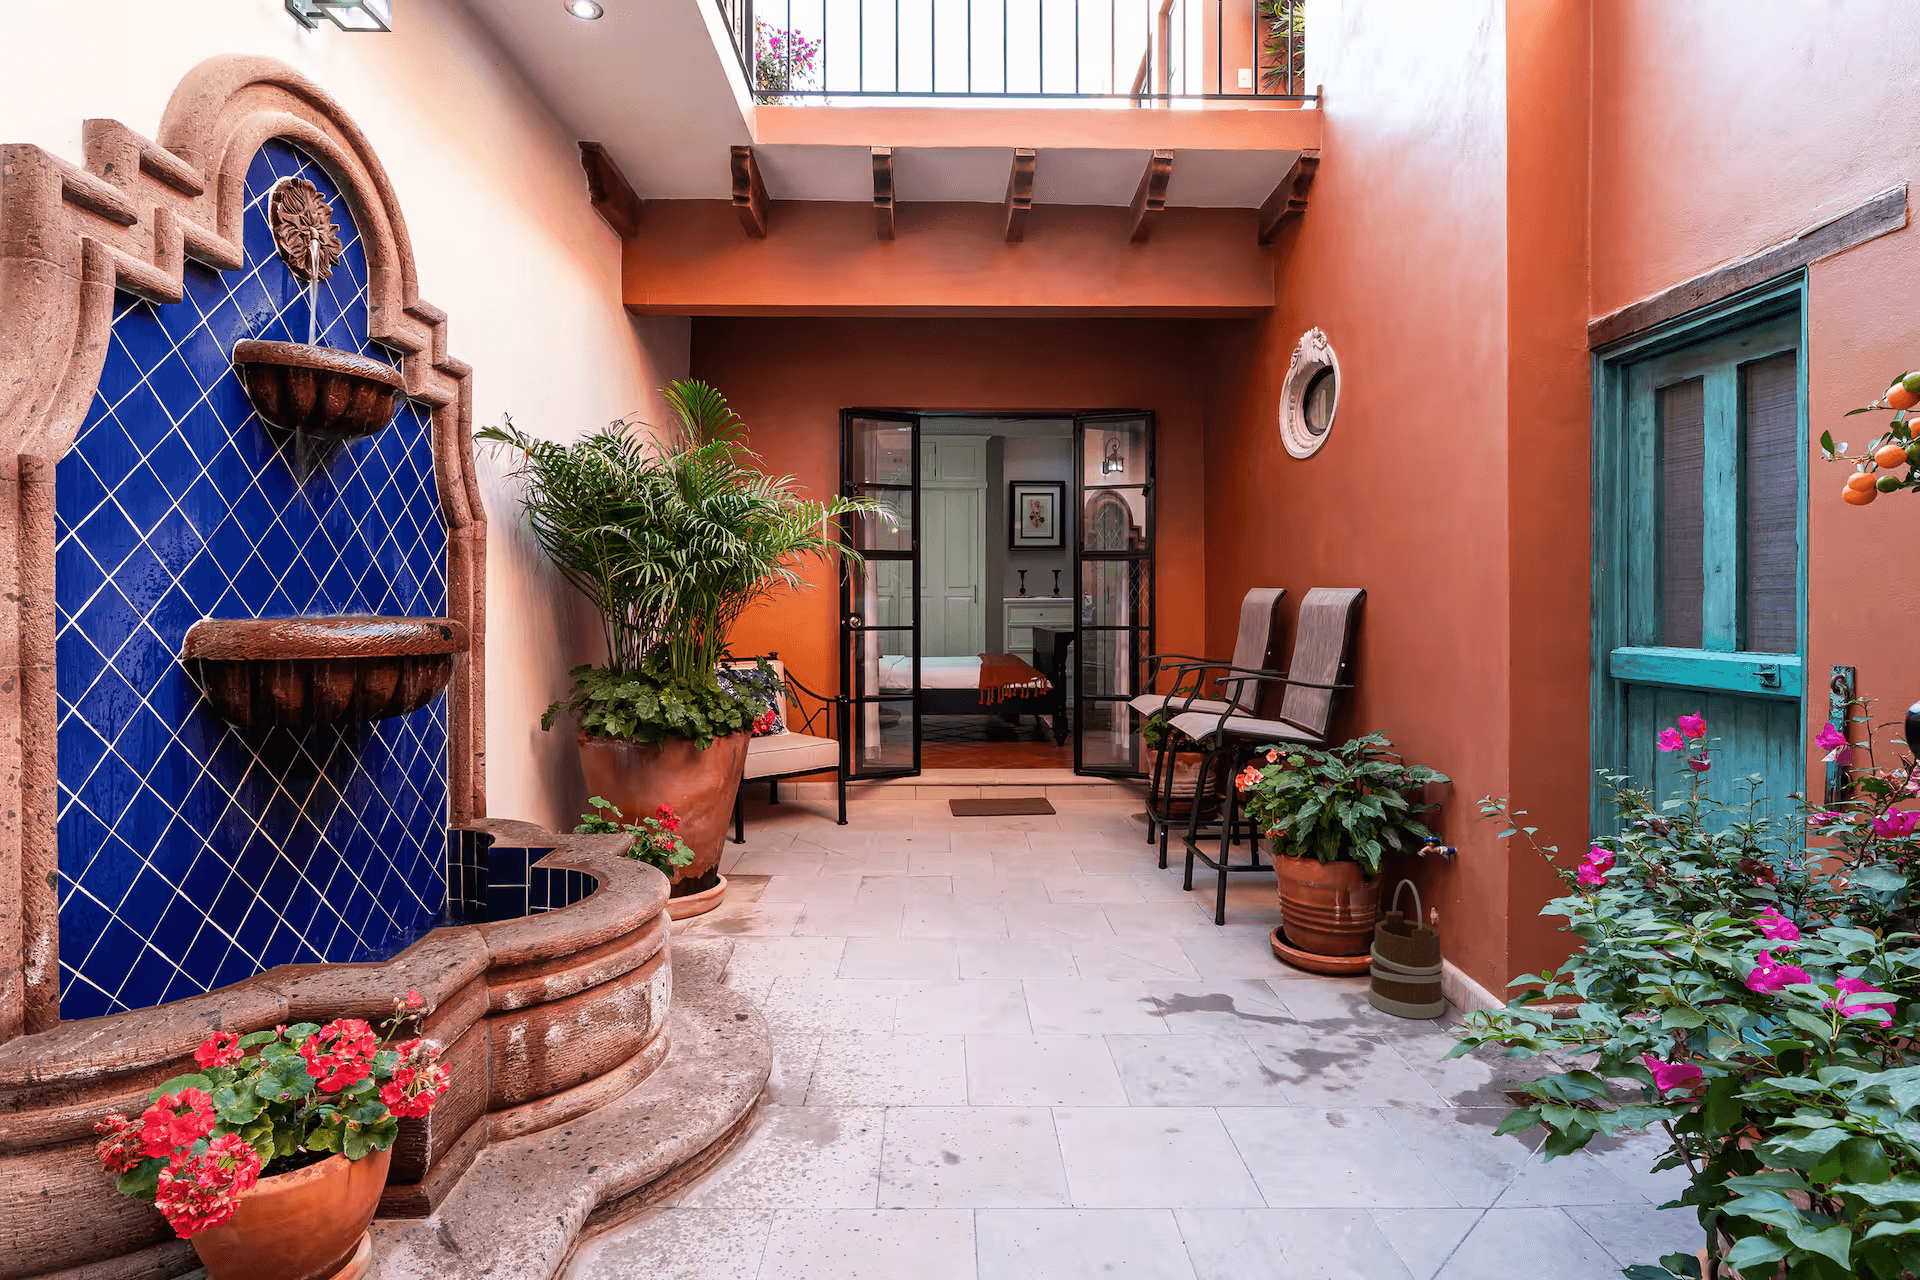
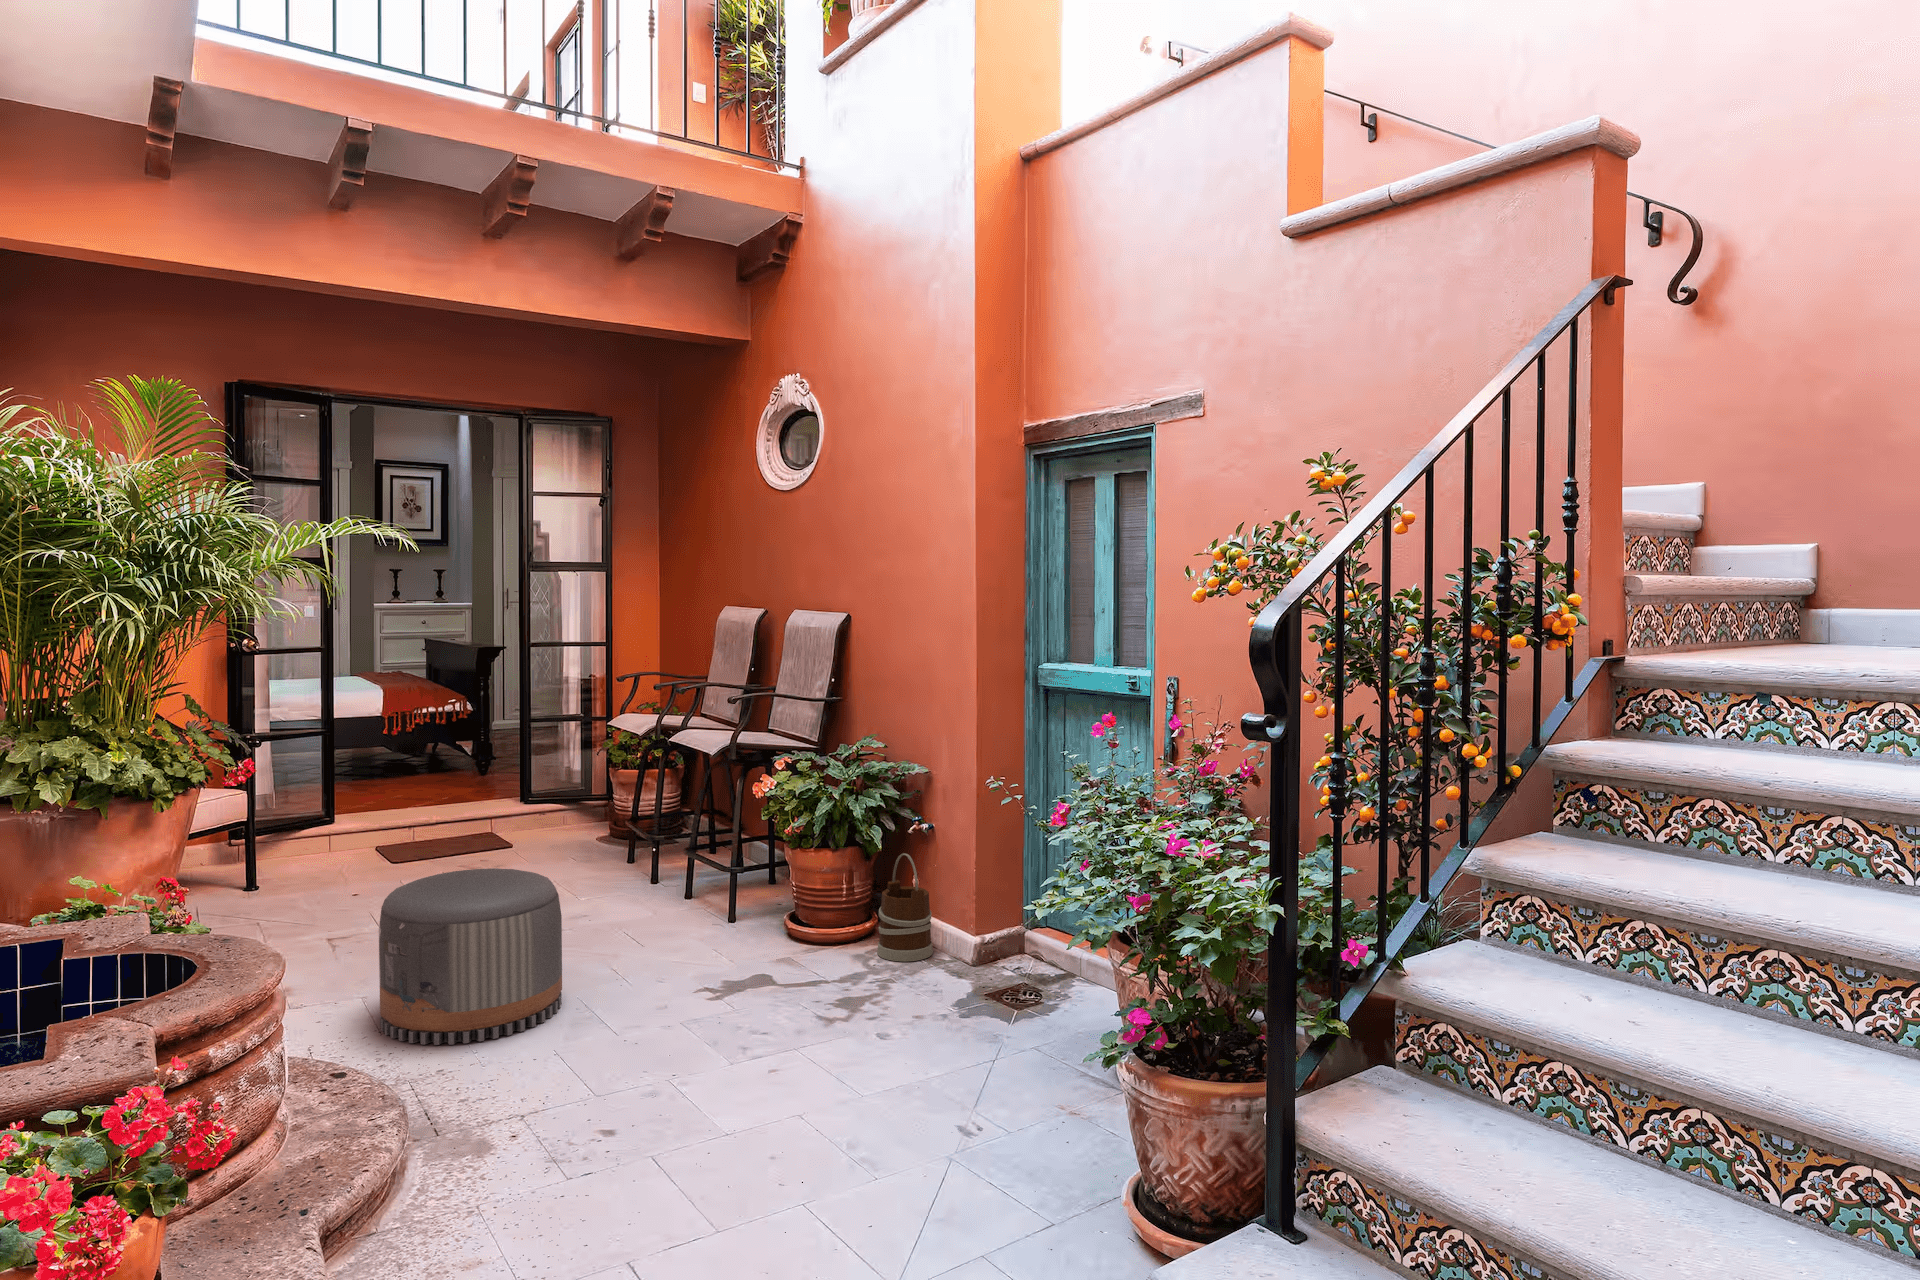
pouf: none [834,832,1001,1008] -> present [379,868,562,1045]

